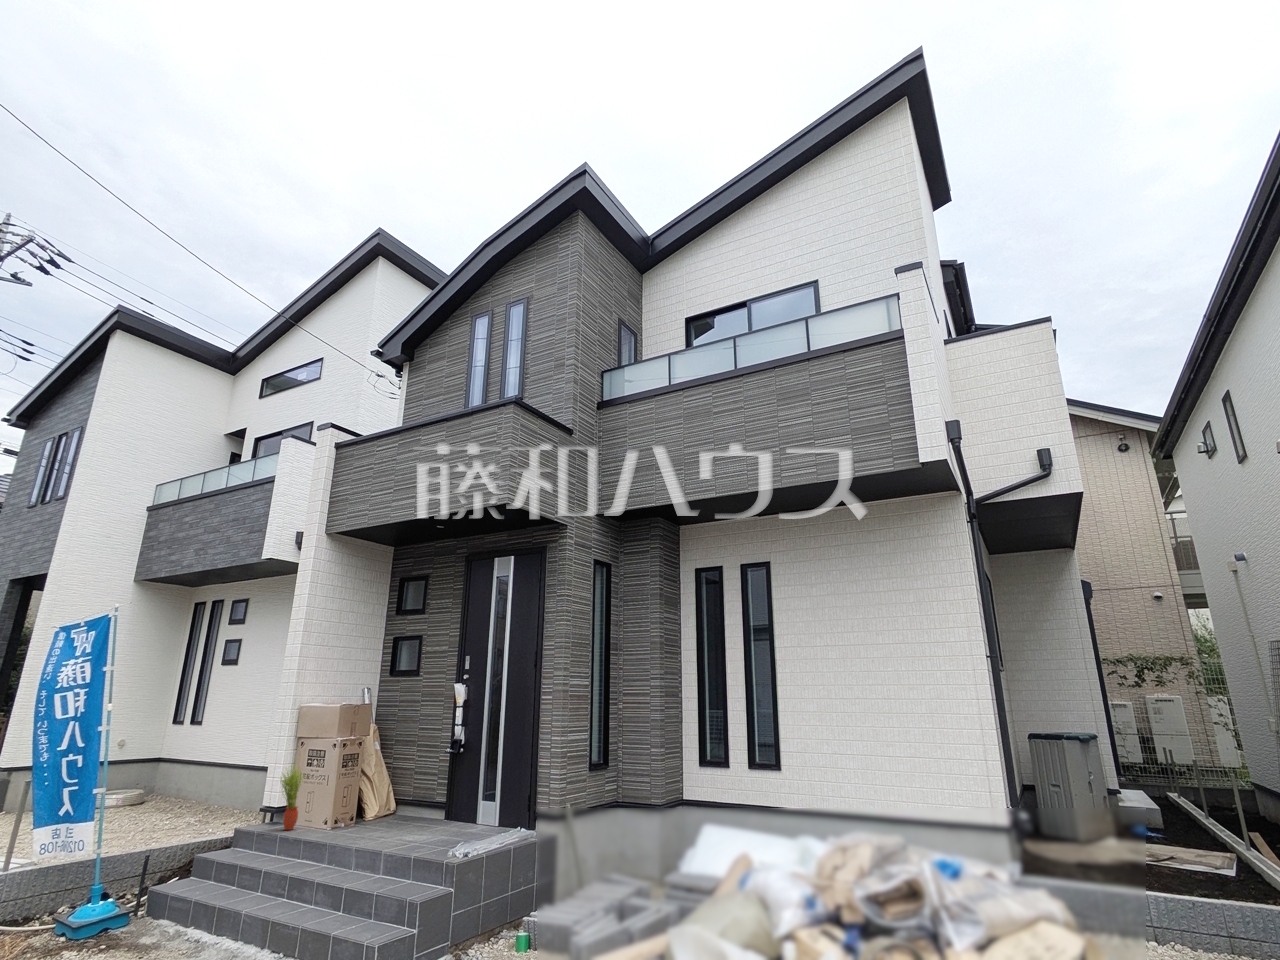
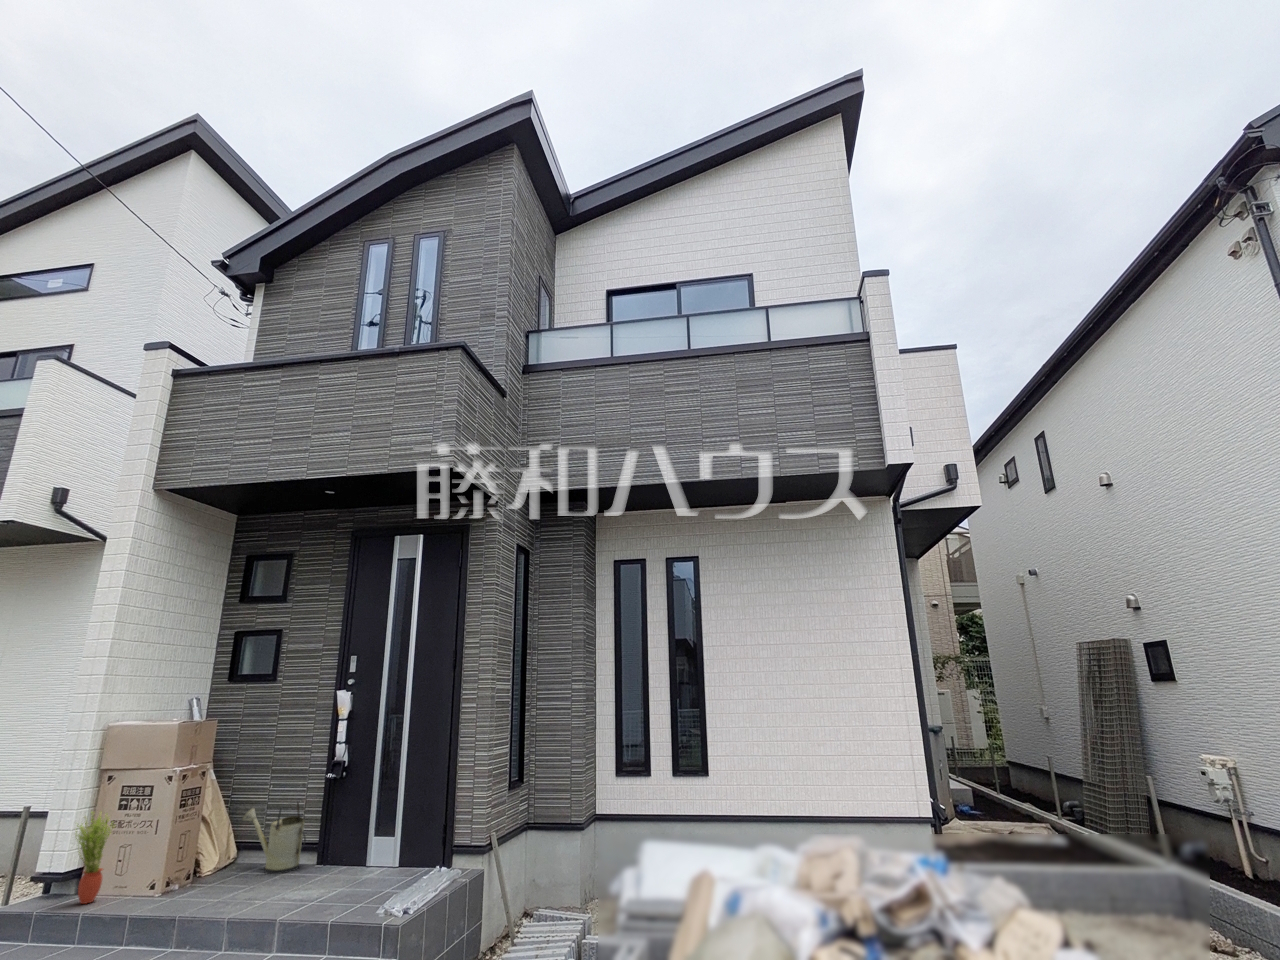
watering can: none [393,771,436,826] -> present [242,802,306,874]

